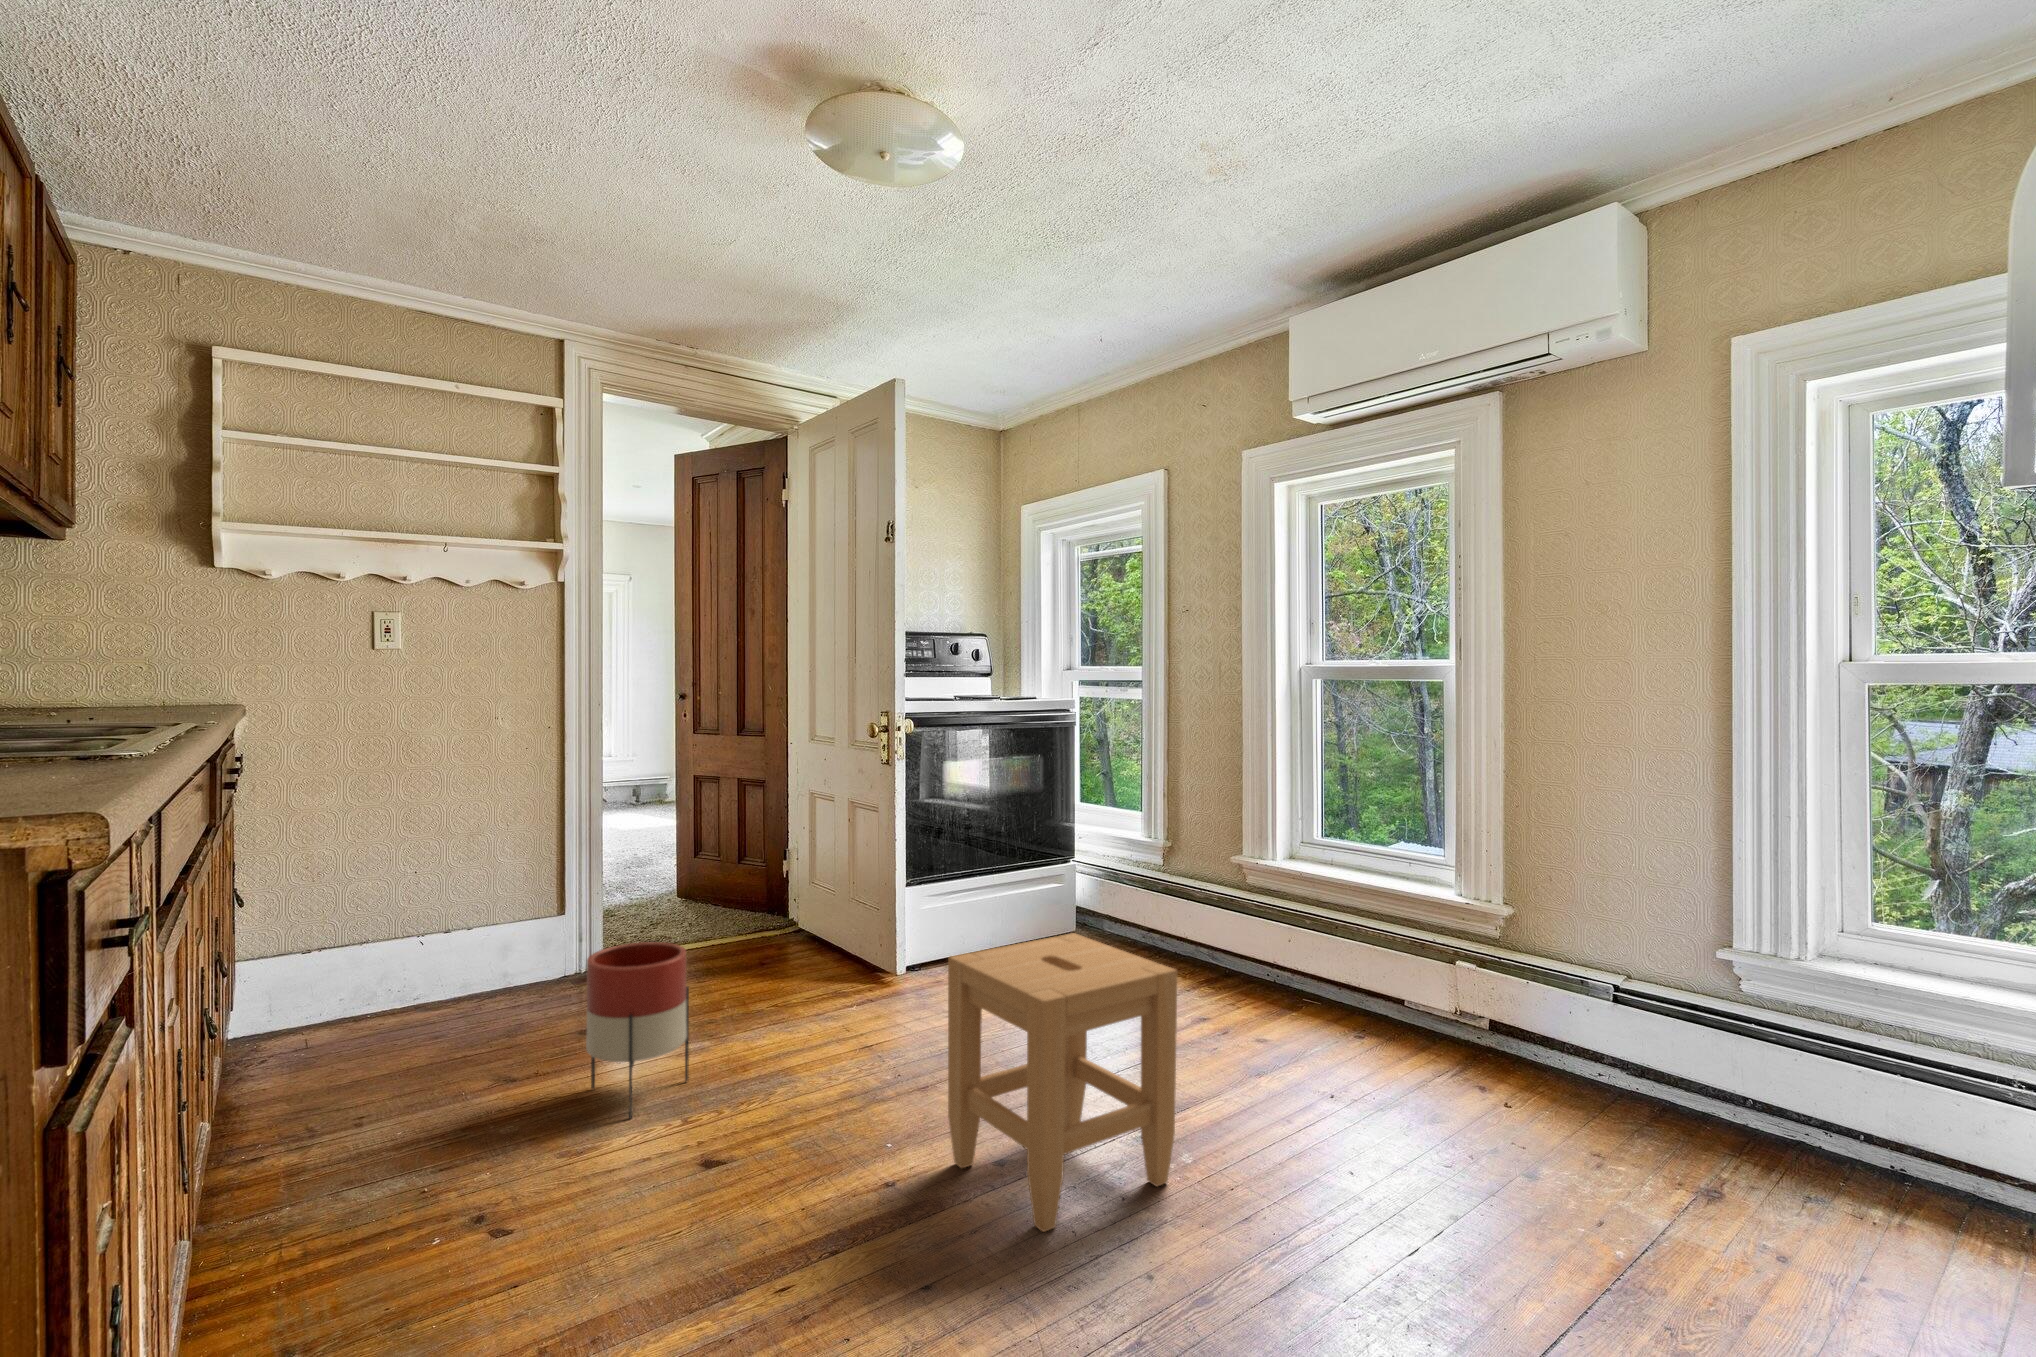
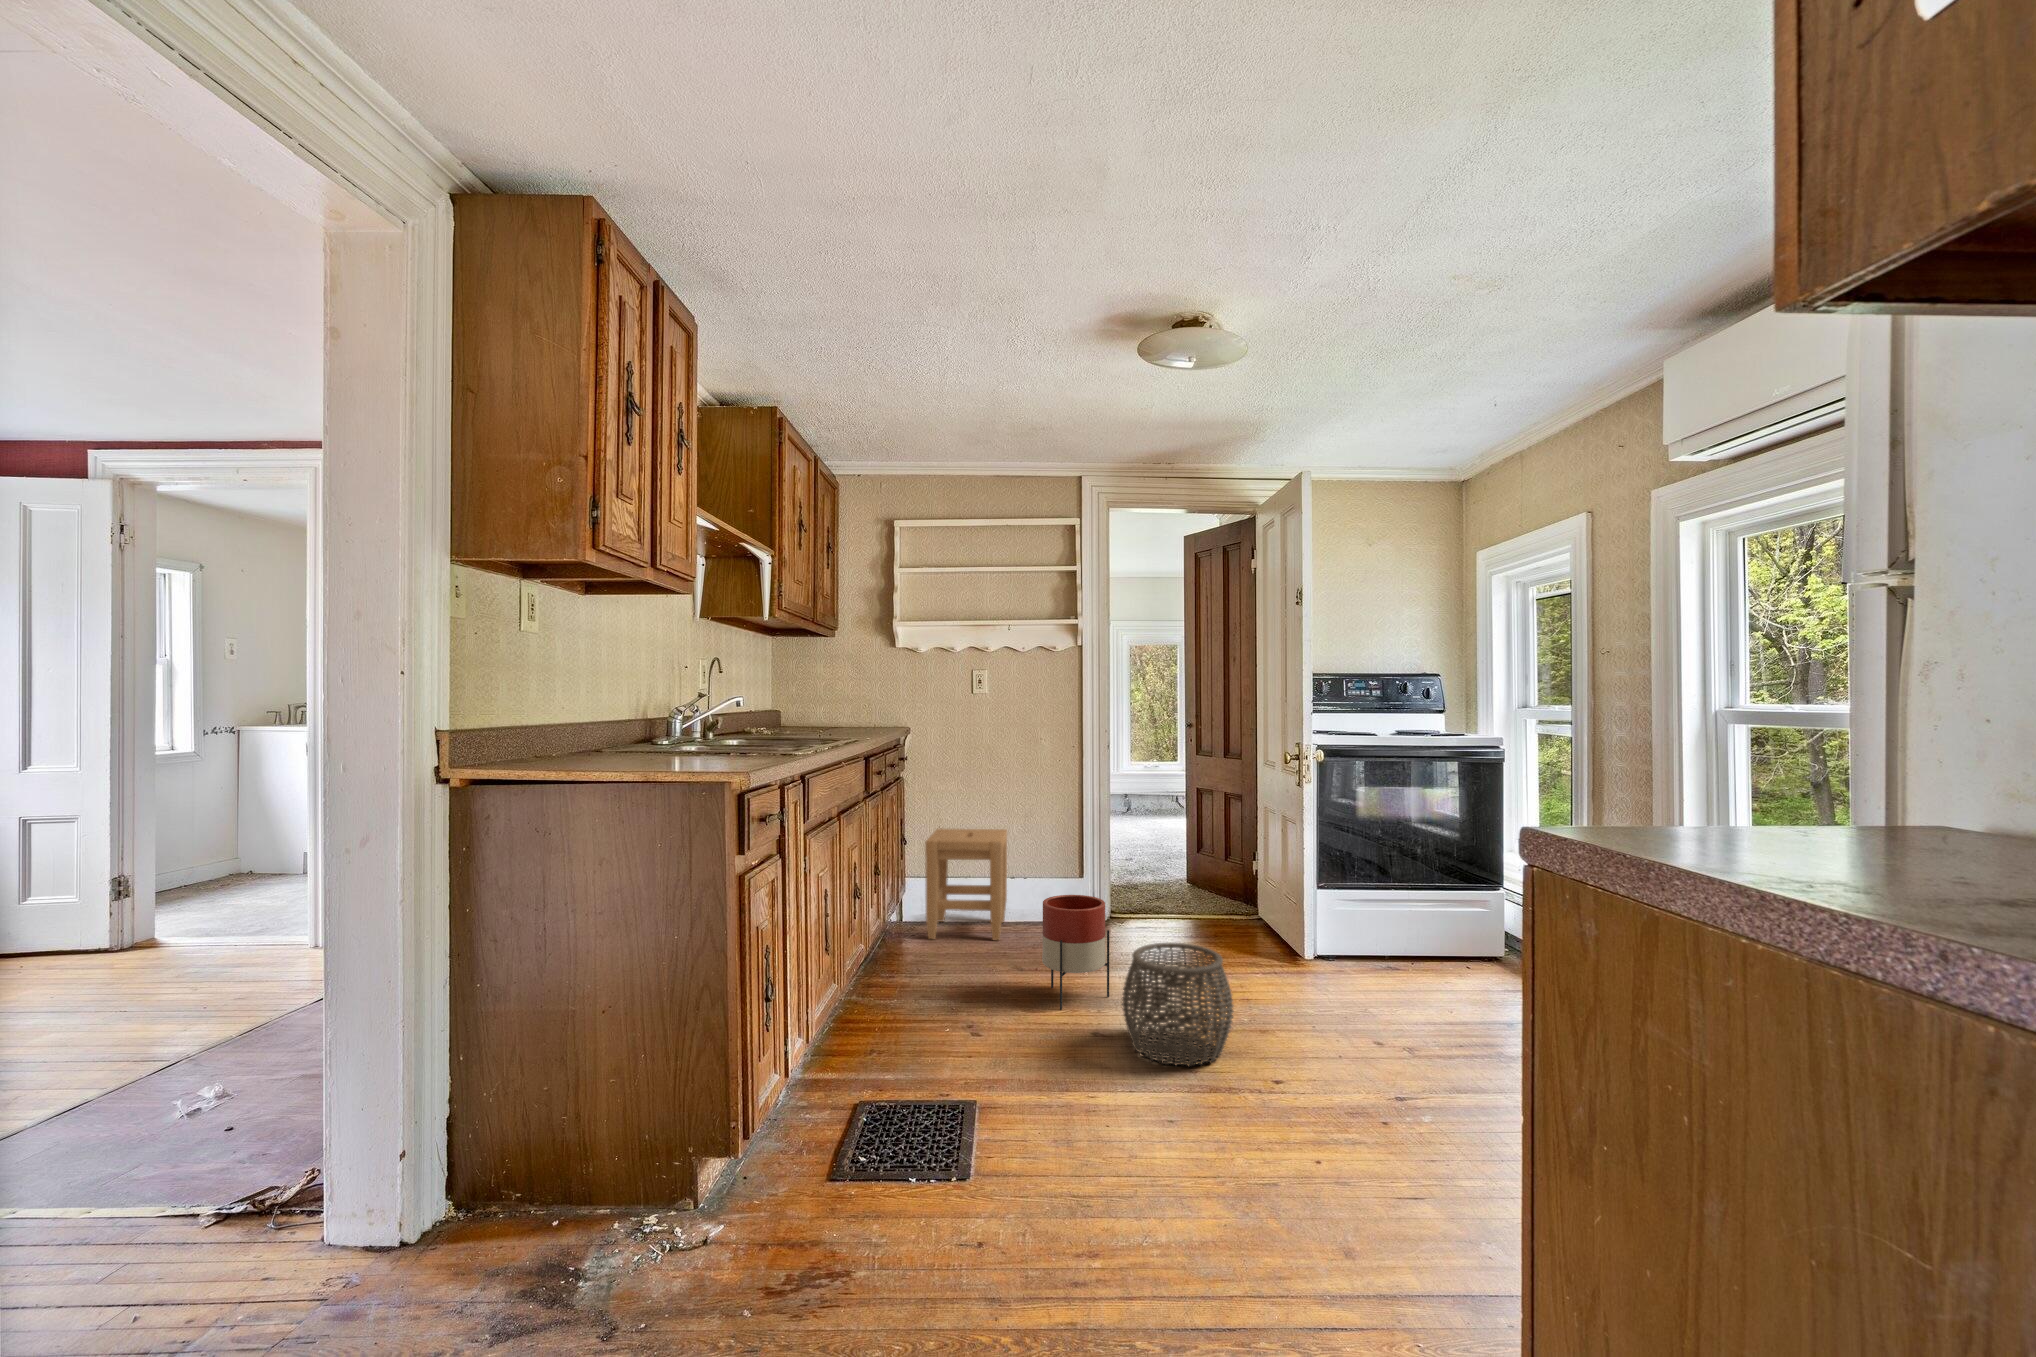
stool: present [948,933,1177,1232] -> present [925,828,1007,940]
woven basket: none [754,982,910,1155] -> present [1122,943,1234,1066]

